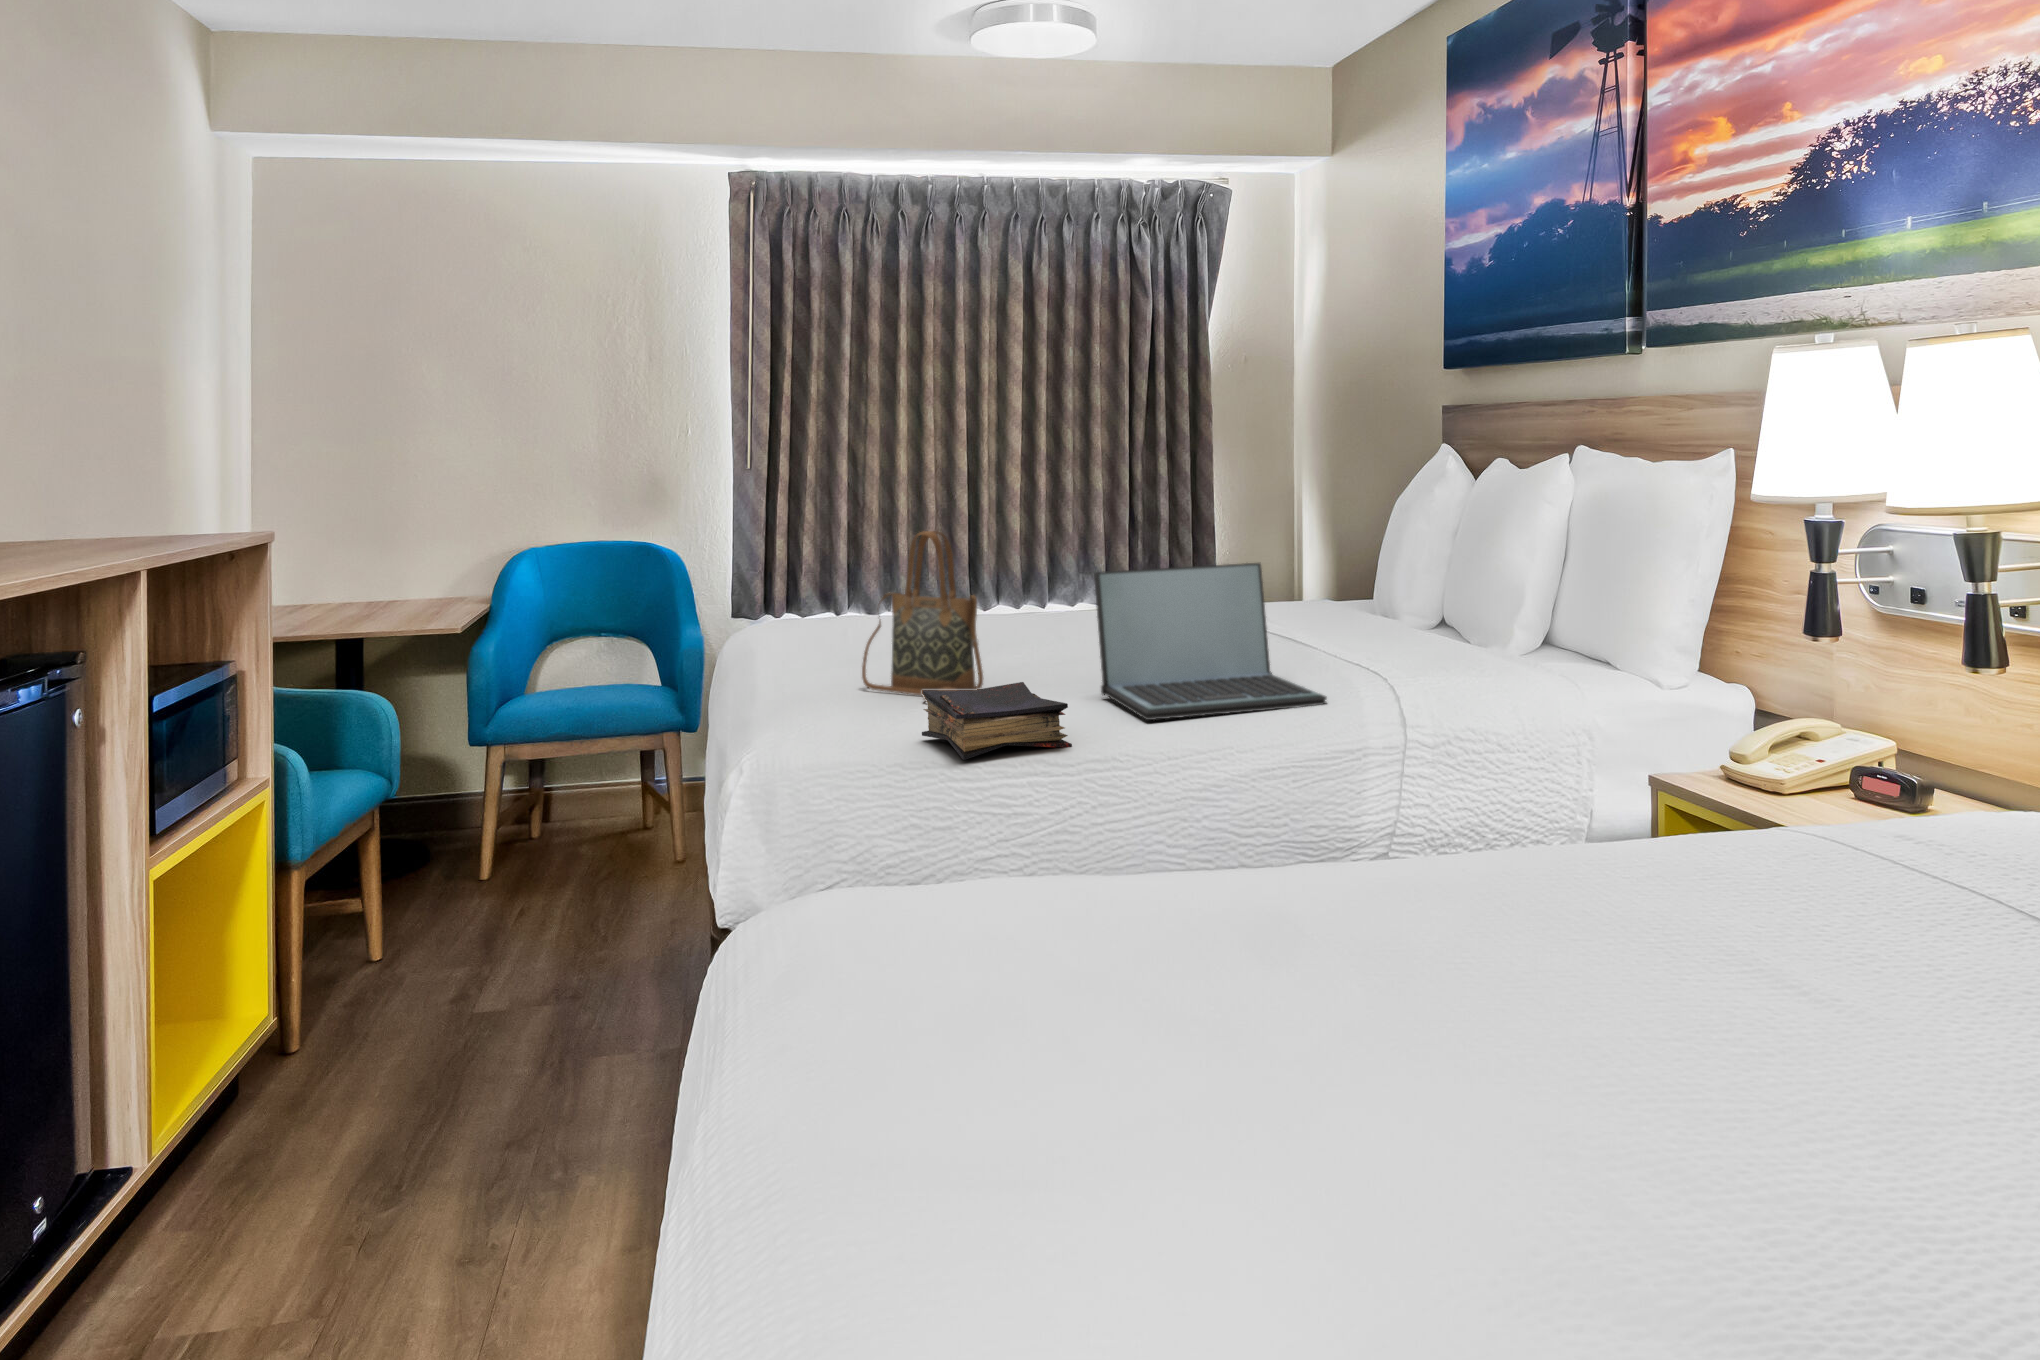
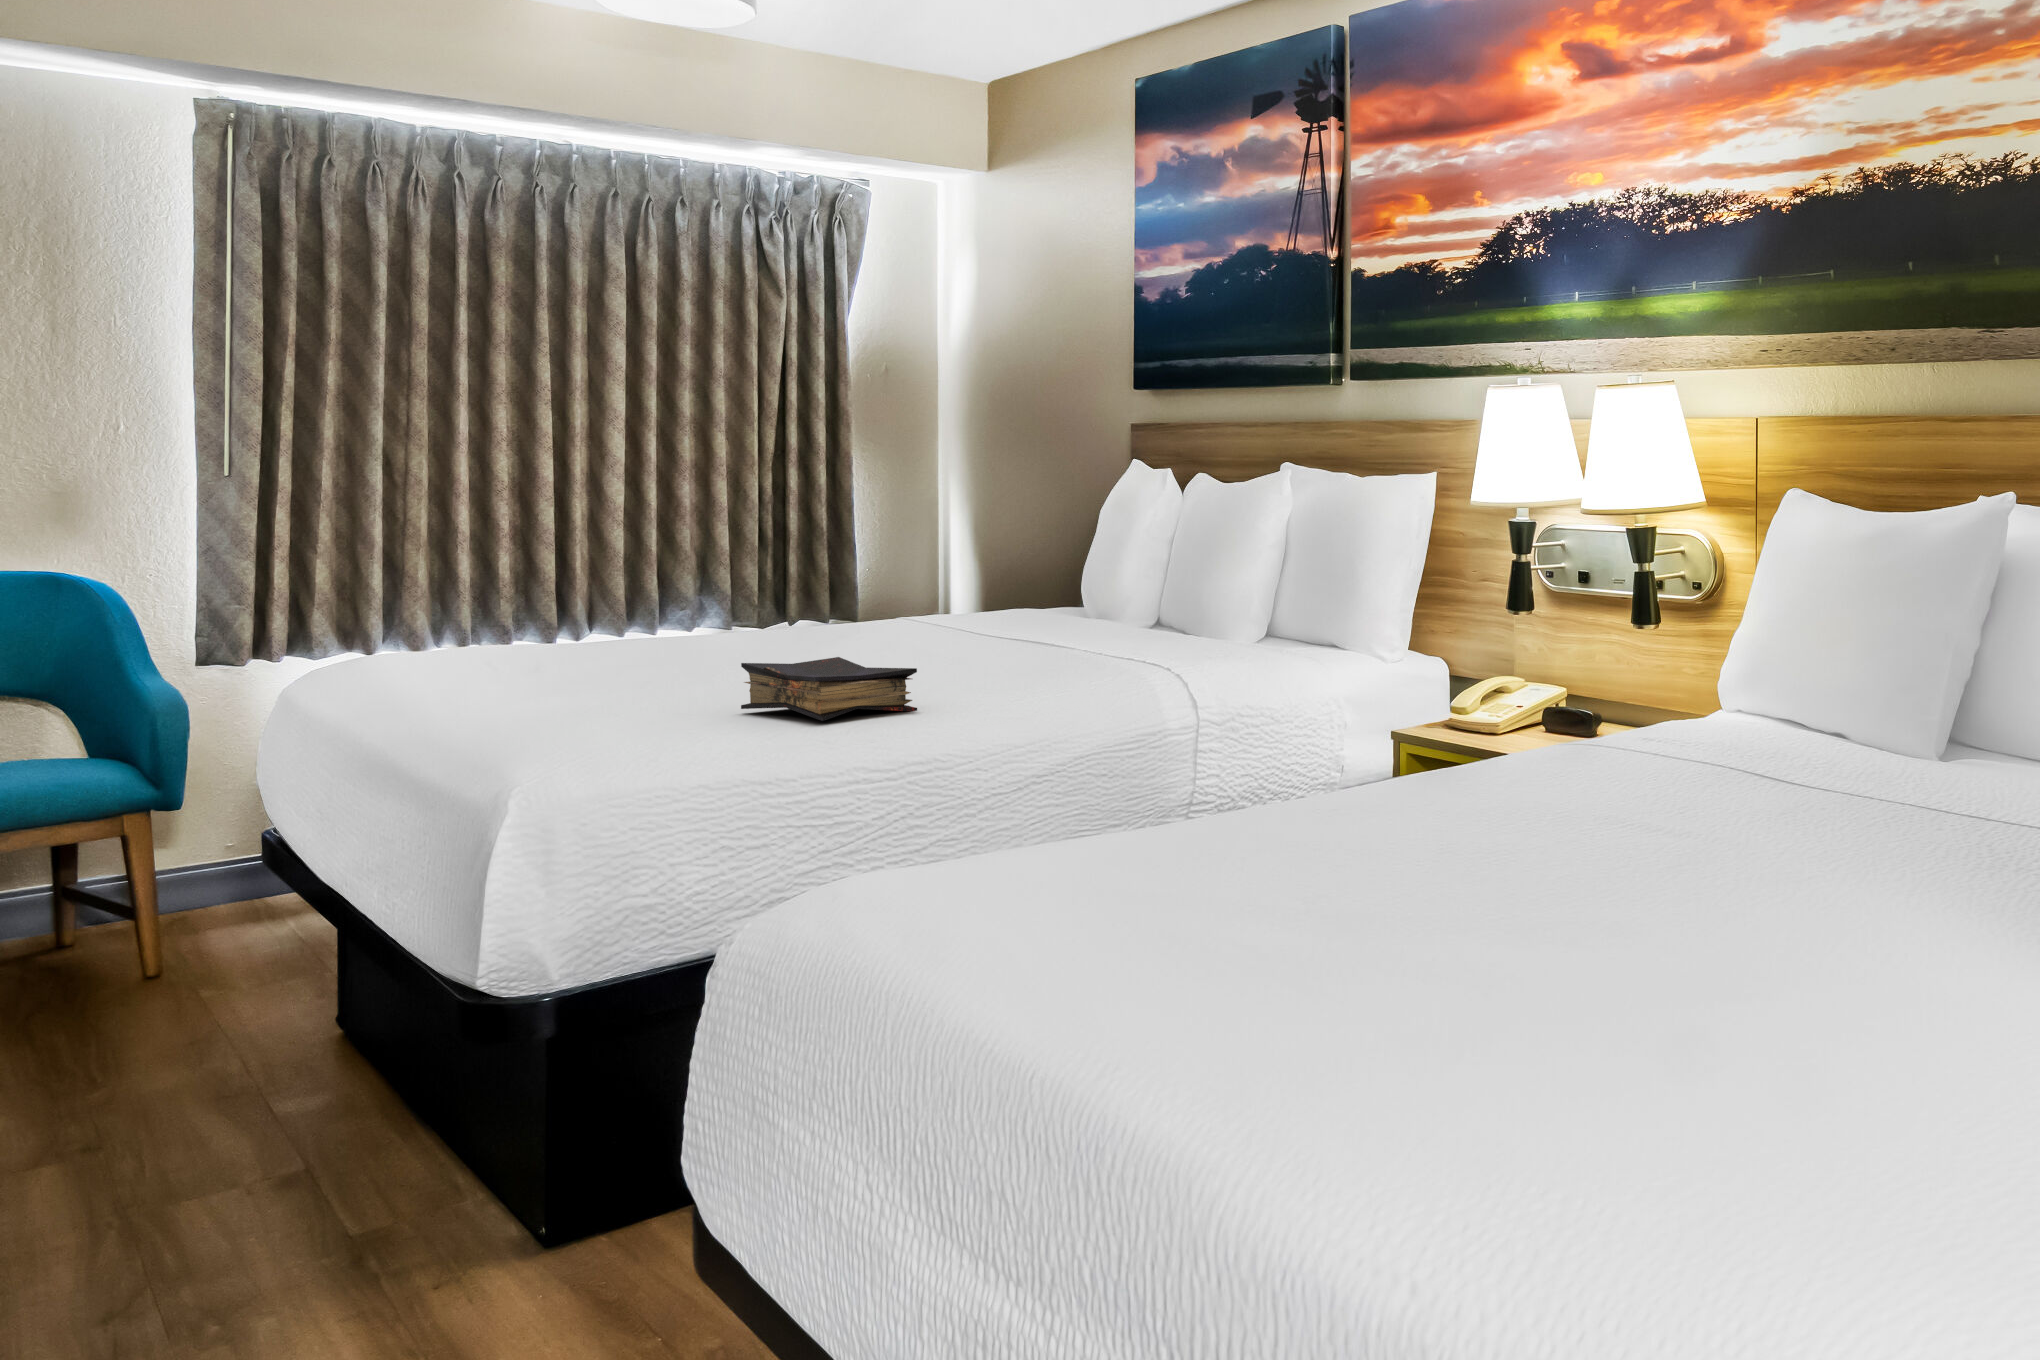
handbag: present [862,531,983,701] -> none [582,515,744,691]
laptop: present [1094,563,1327,720] -> none [876,555,1121,692]

